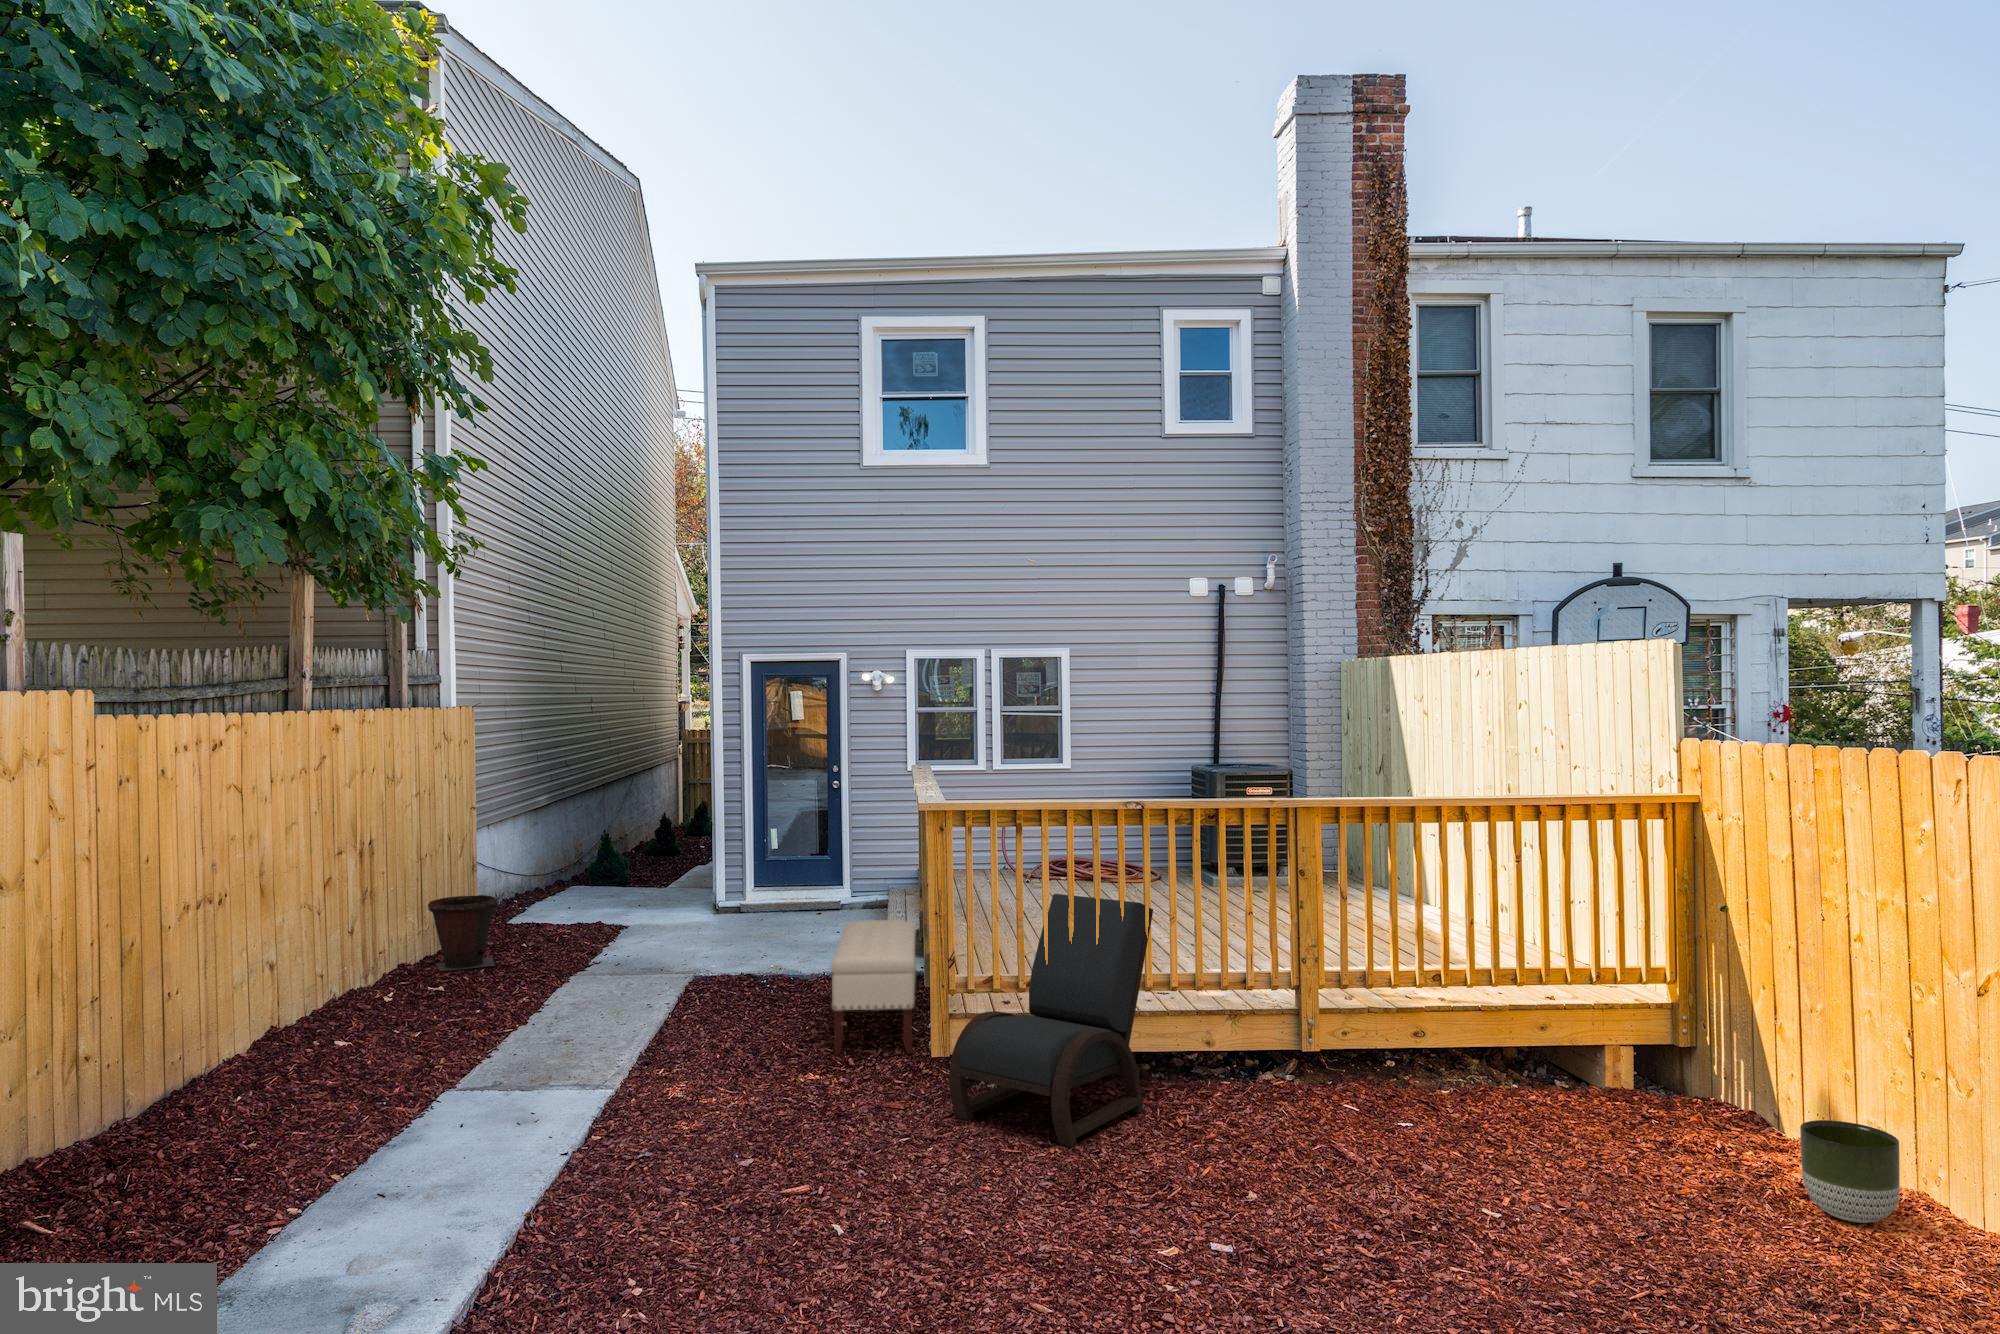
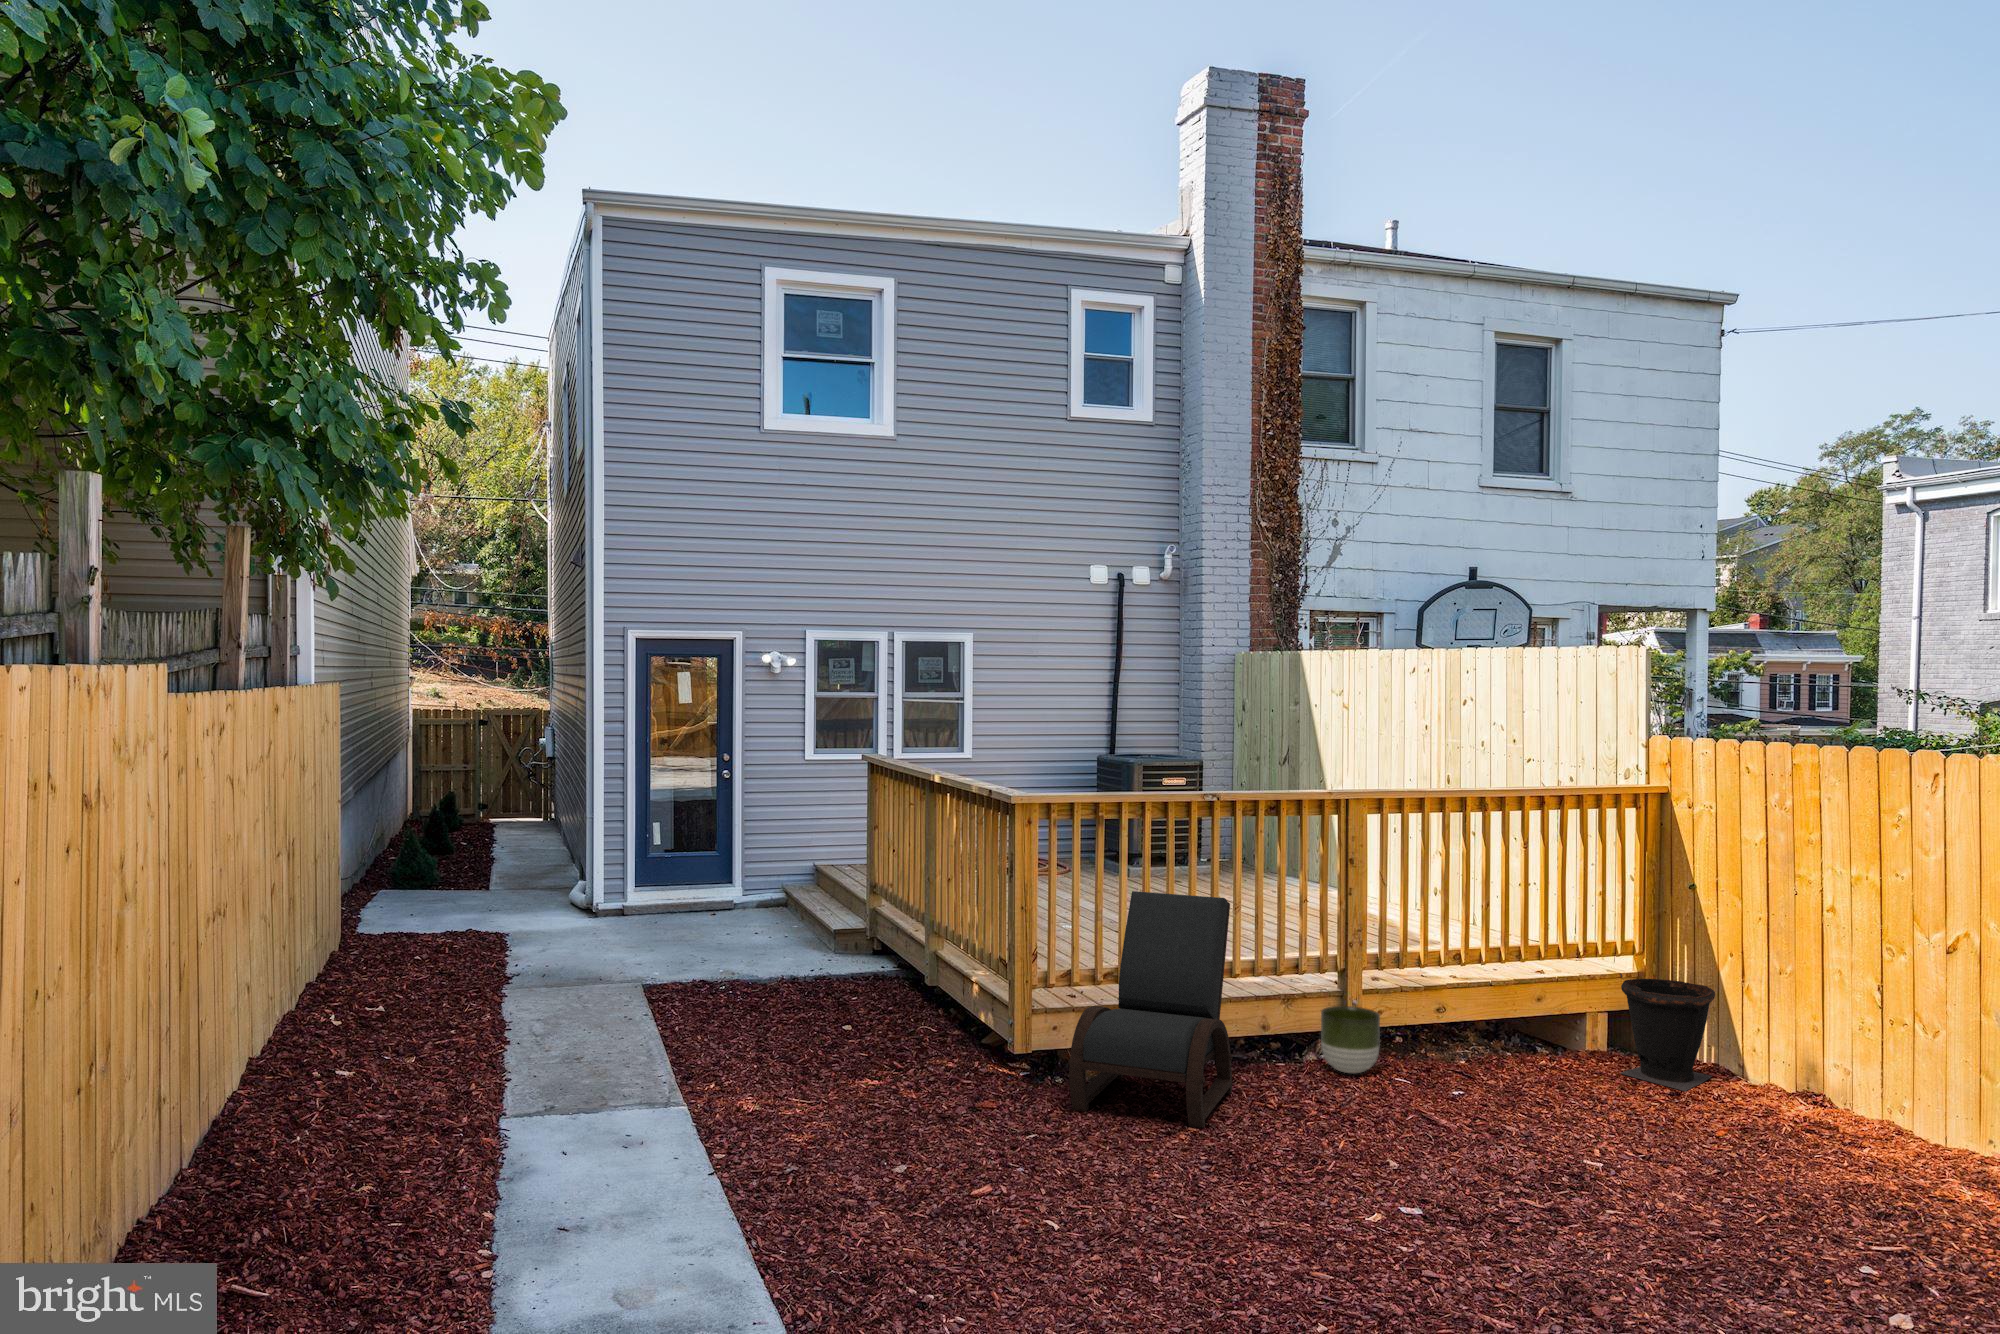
bucket: present [428,895,498,971] -> present [1620,973,1715,1091]
bench: present [831,920,916,1055] -> none [844,920,970,1059]
planter: present [1800,1120,1900,1223] -> present [1321,1006,1380,1073]

